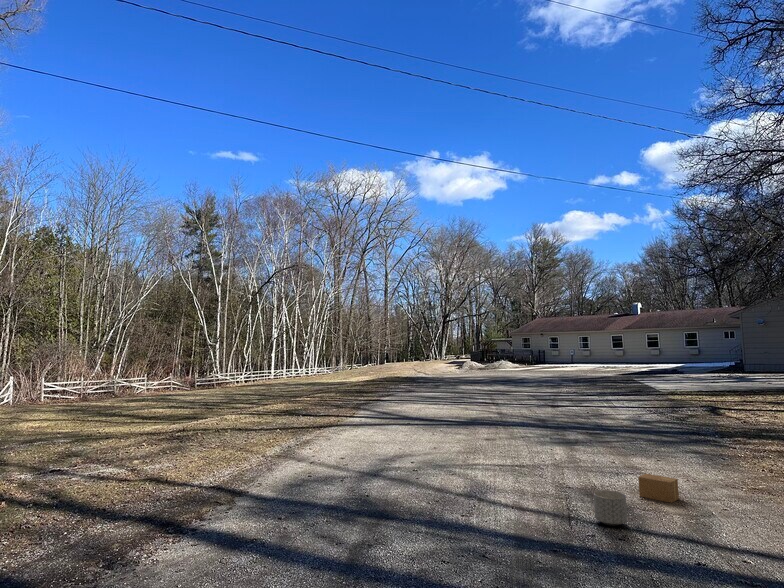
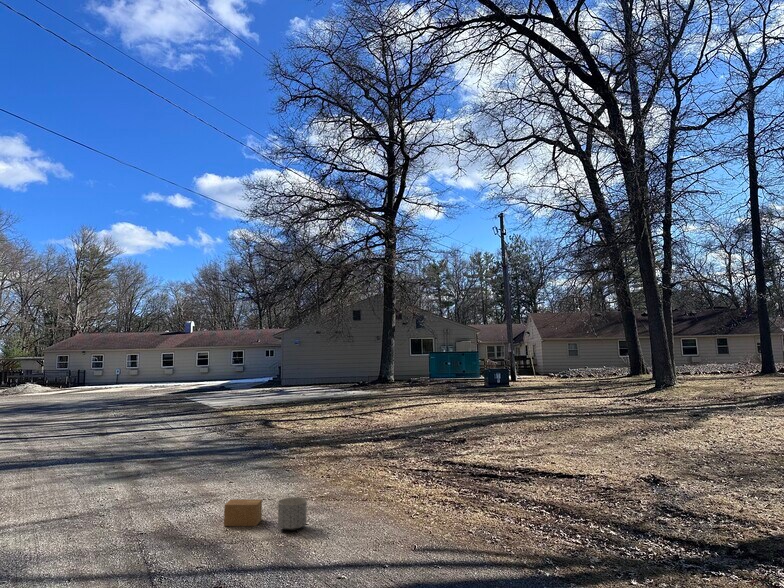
planter: present [594,490,627,526] -> present [278,497,307,531]

